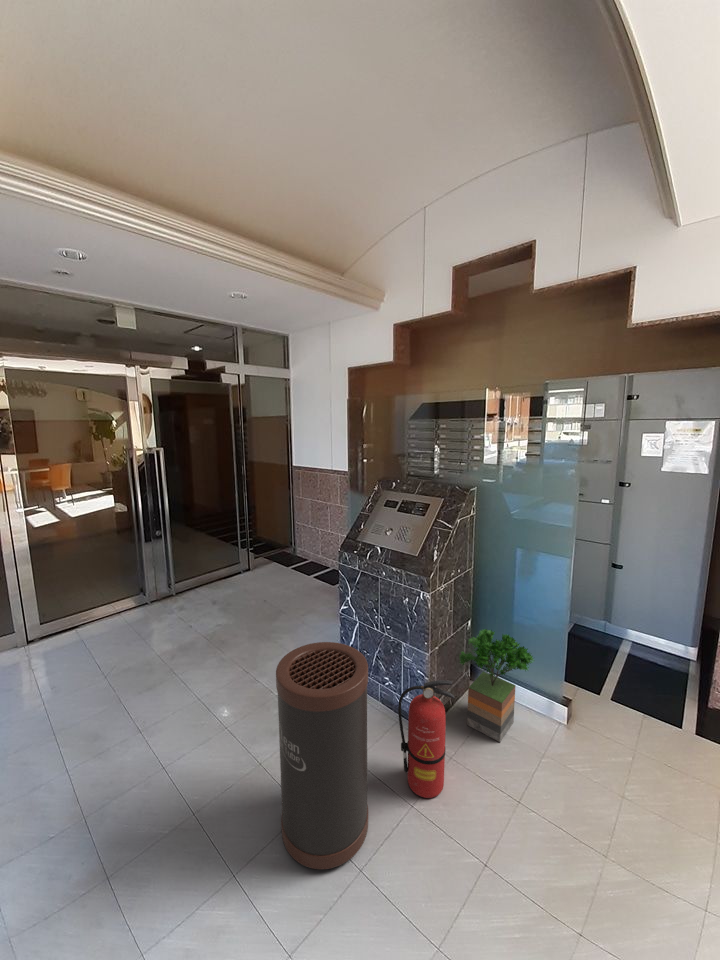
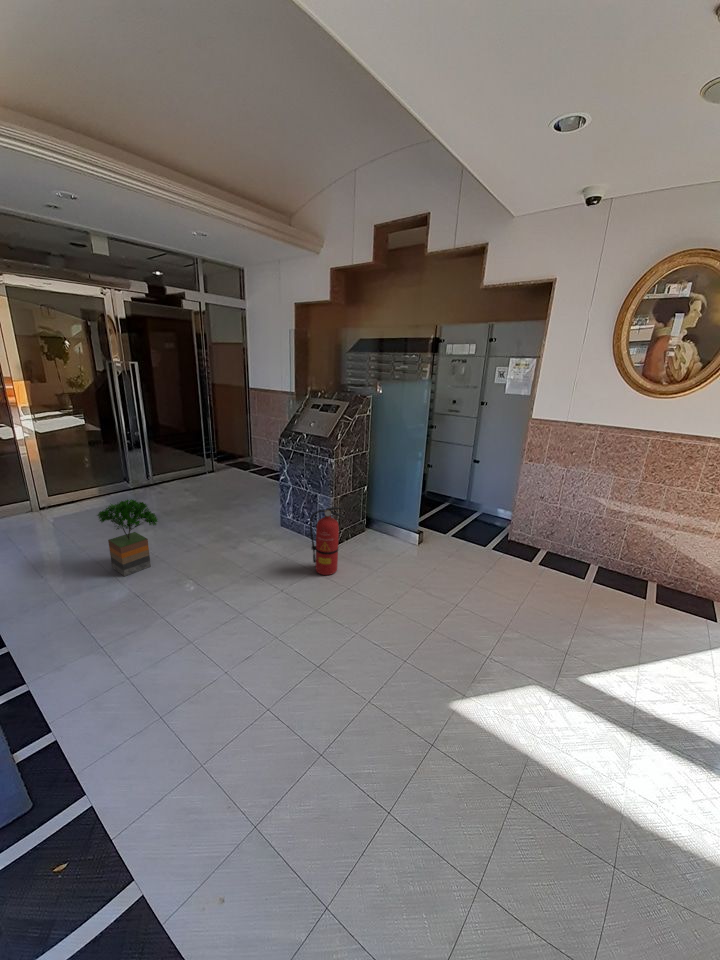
potted tree: present [460,629,533,742] -> present [97,499,158,576]
trash can: present [276,642,368,869] -> none [232,480,289,598]

